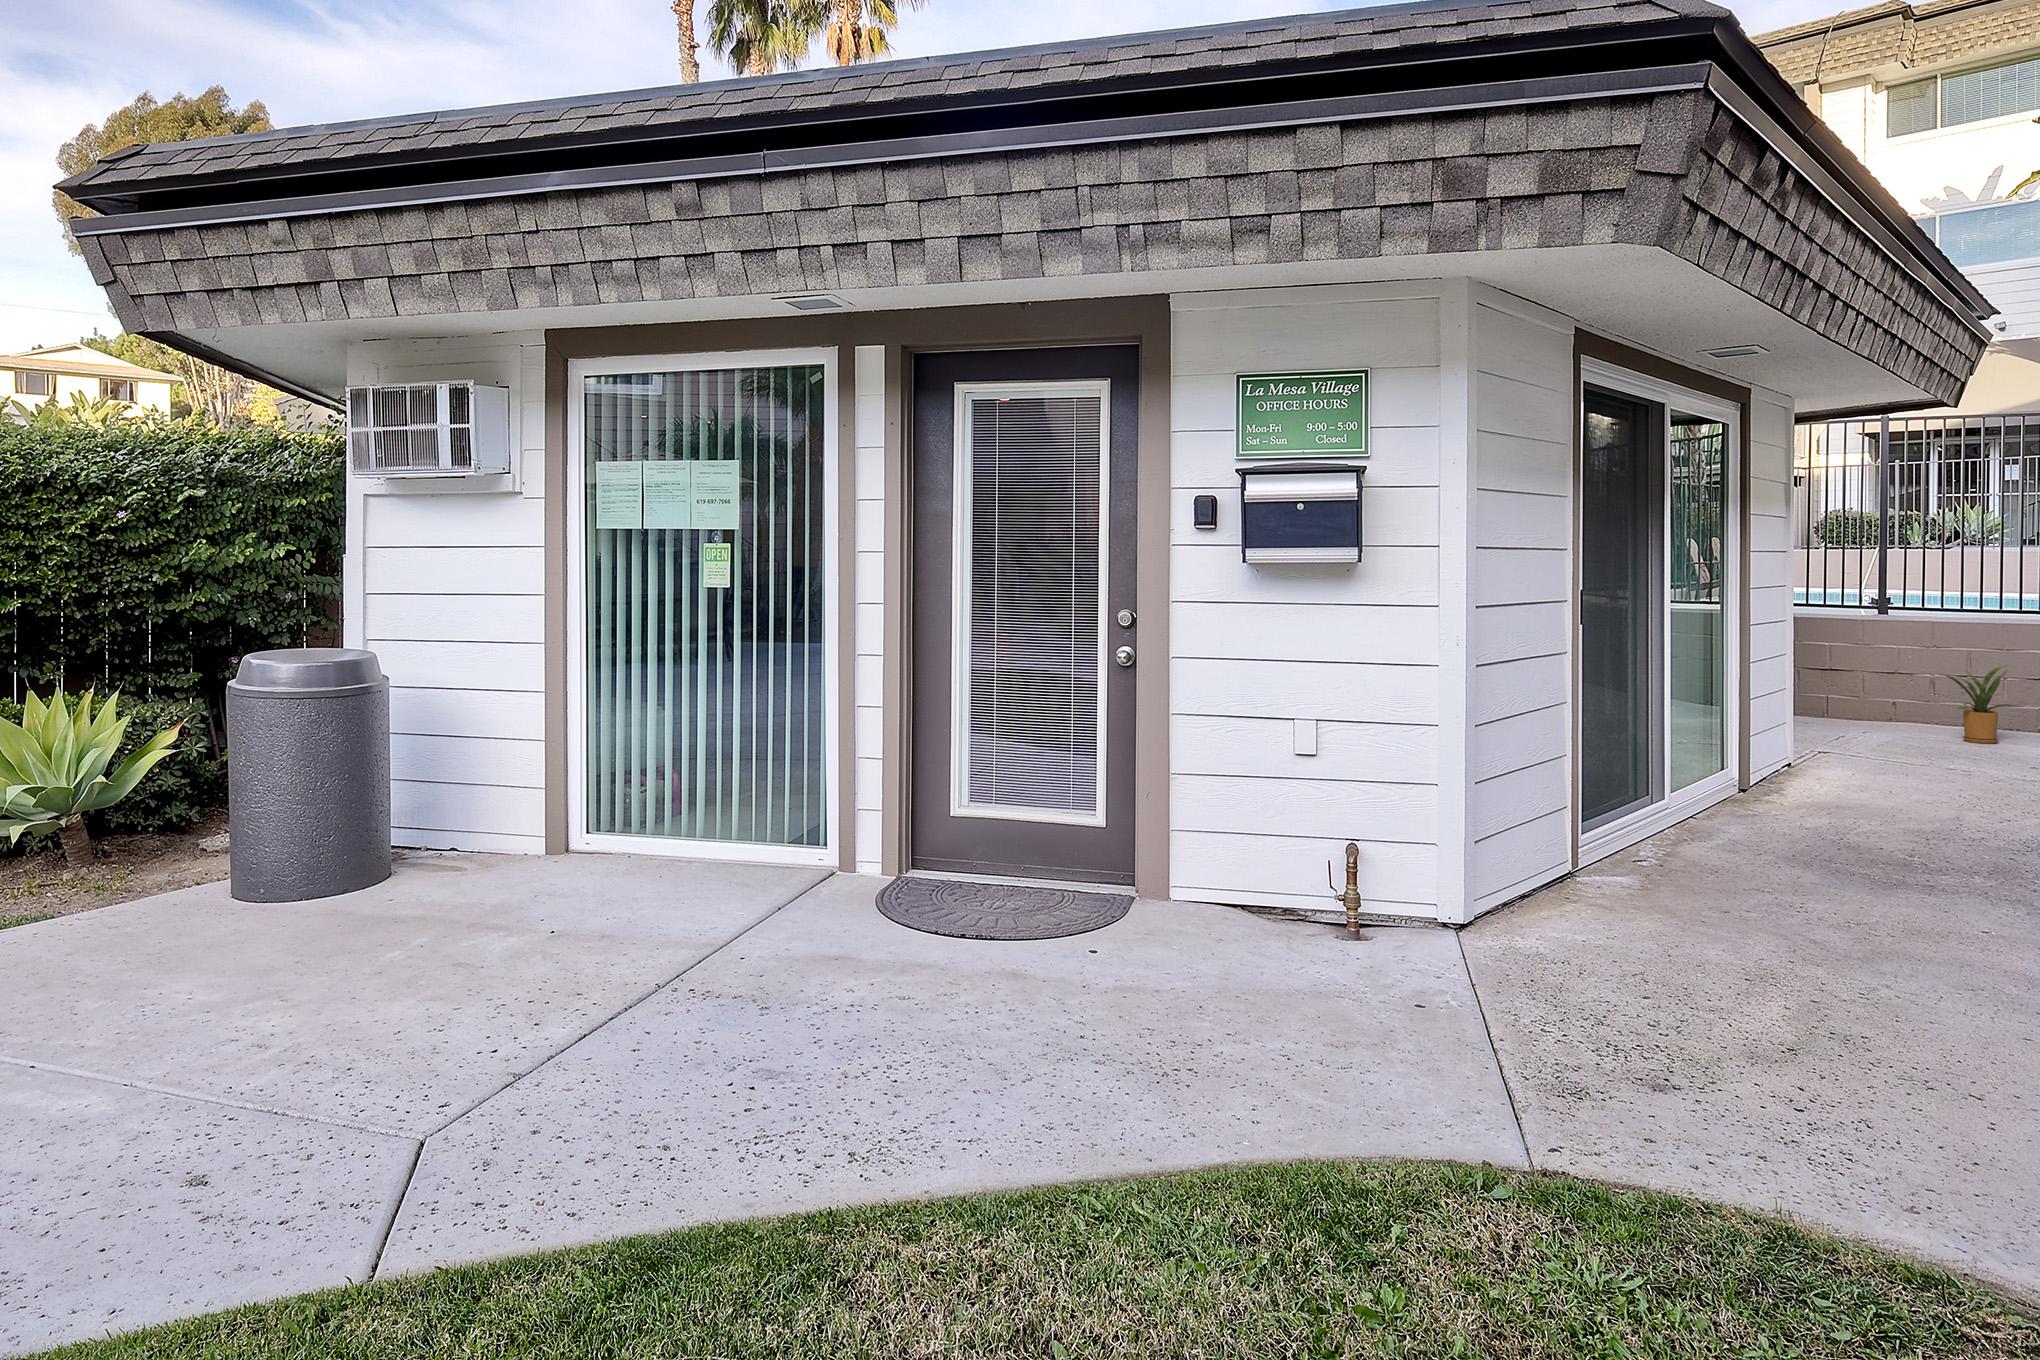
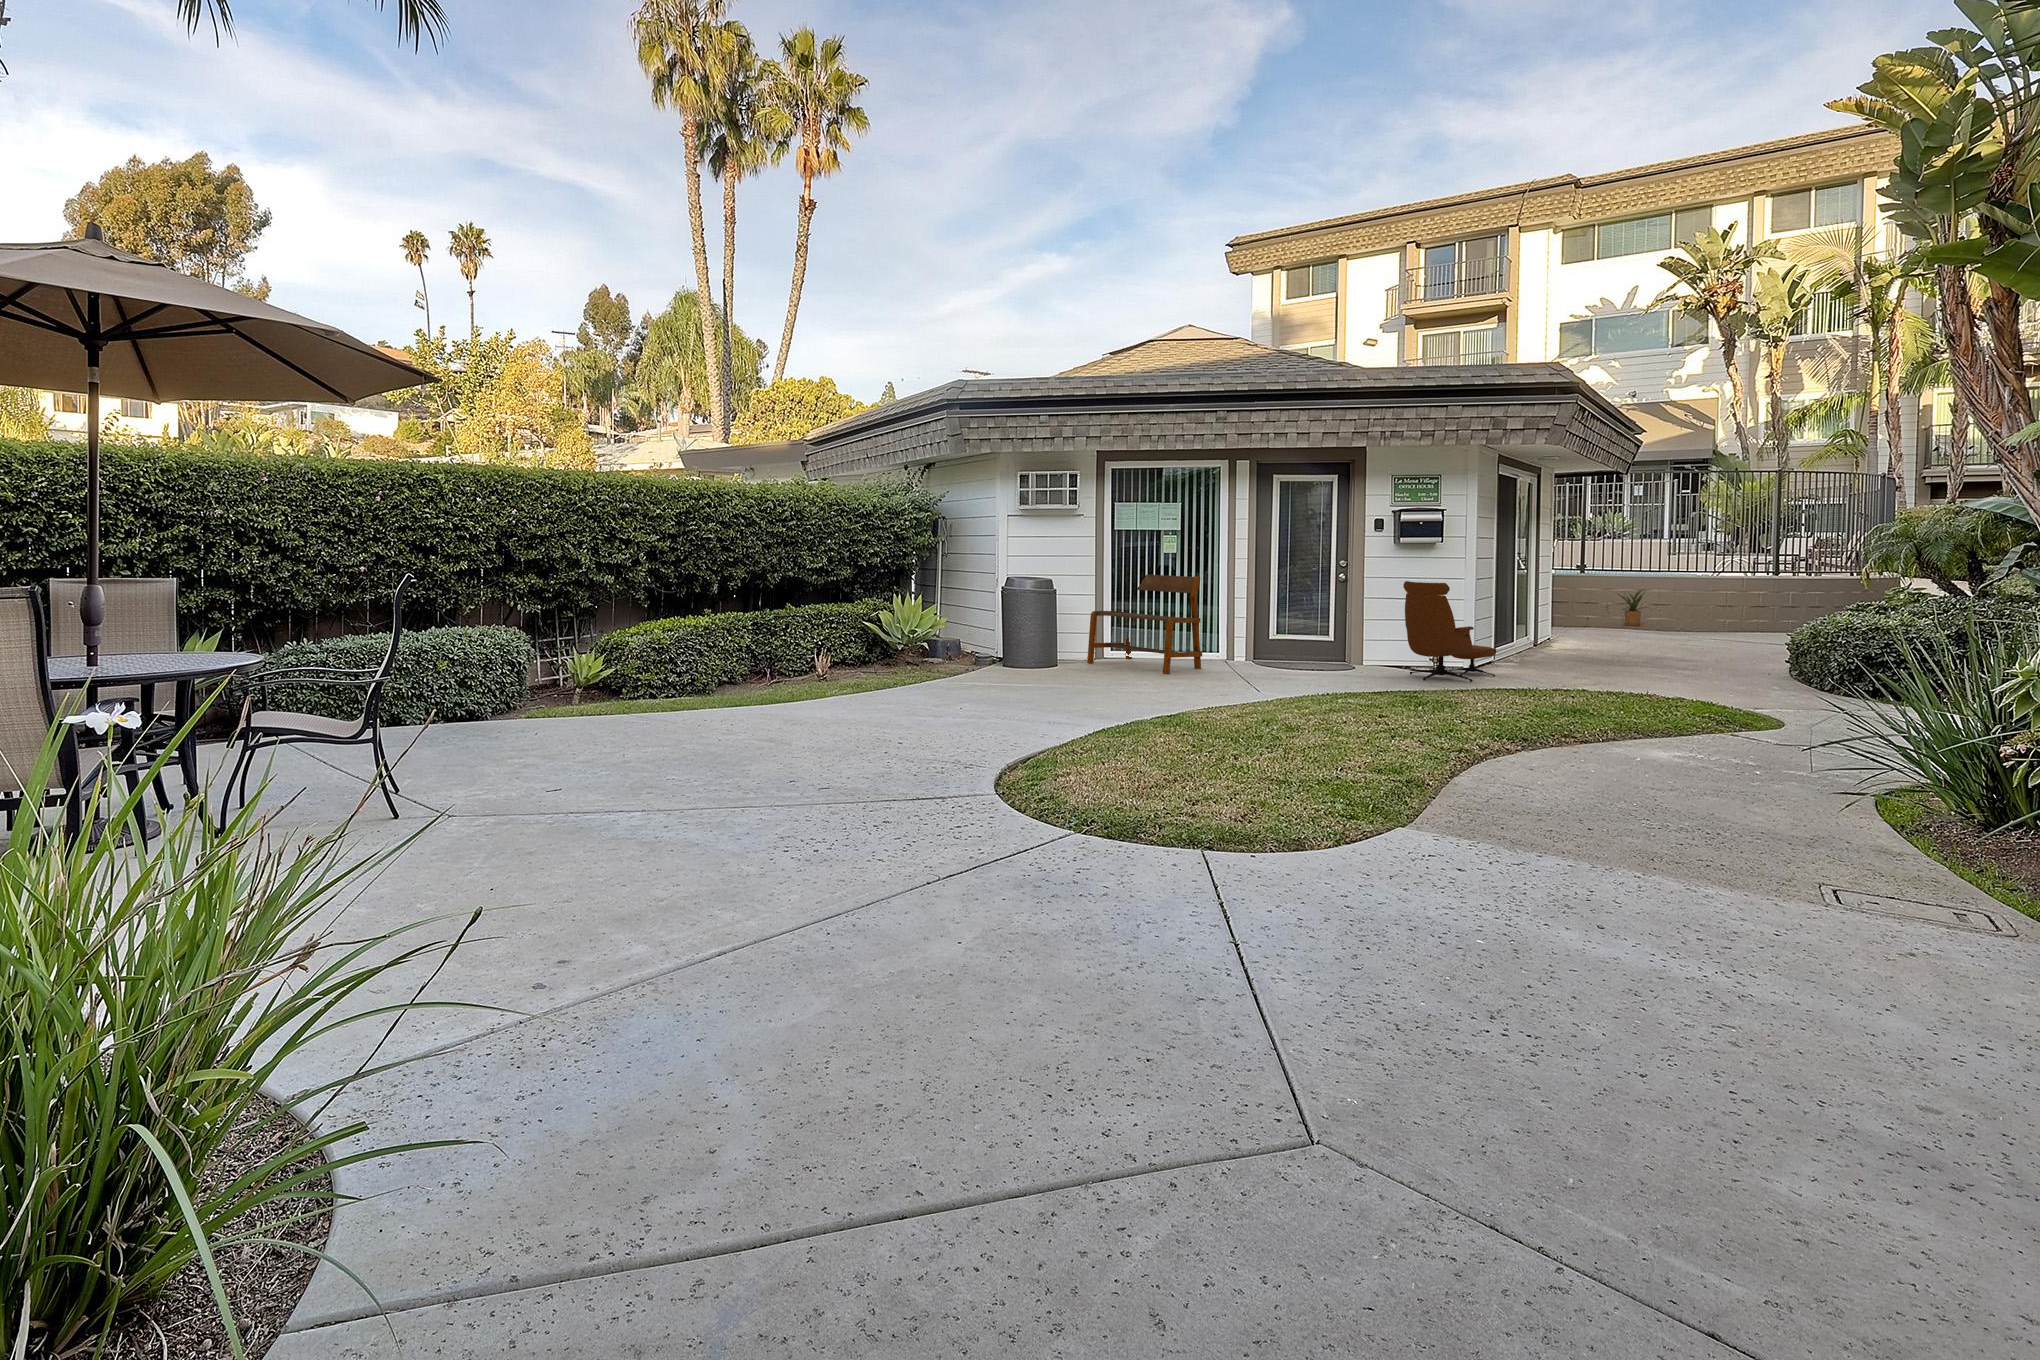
bench: none [509,634,729,928] -> present [1087,575,1202,674]
lounge chair: none [1183,675,1502,1006] -> present [1403,581,1496,682]

